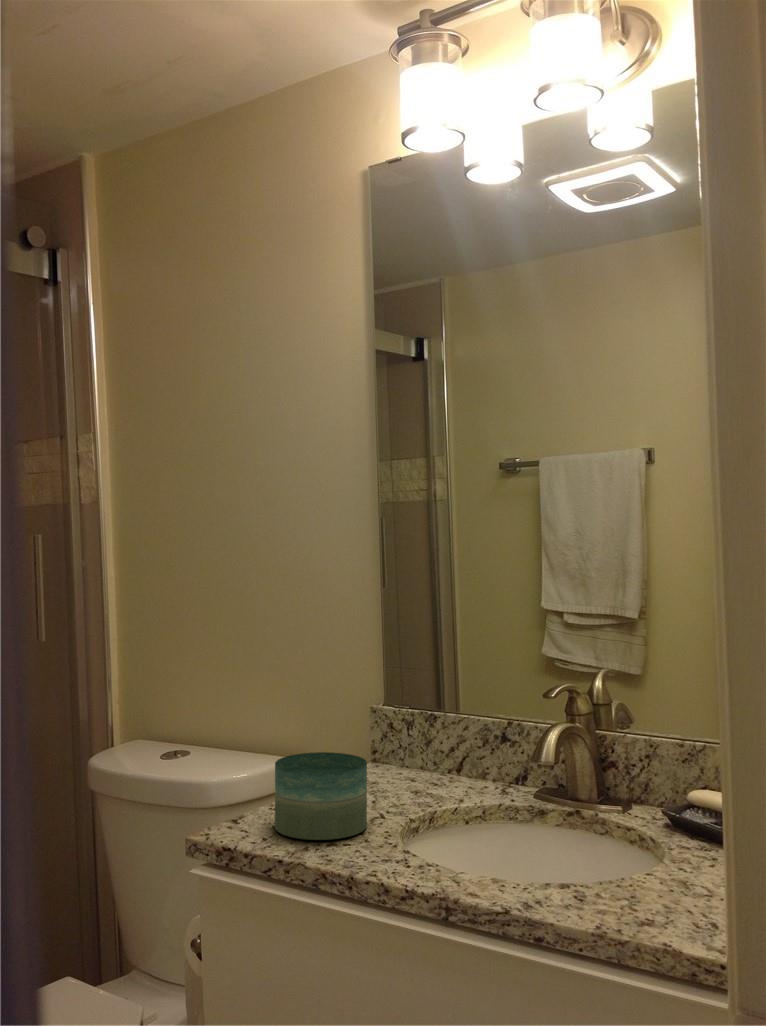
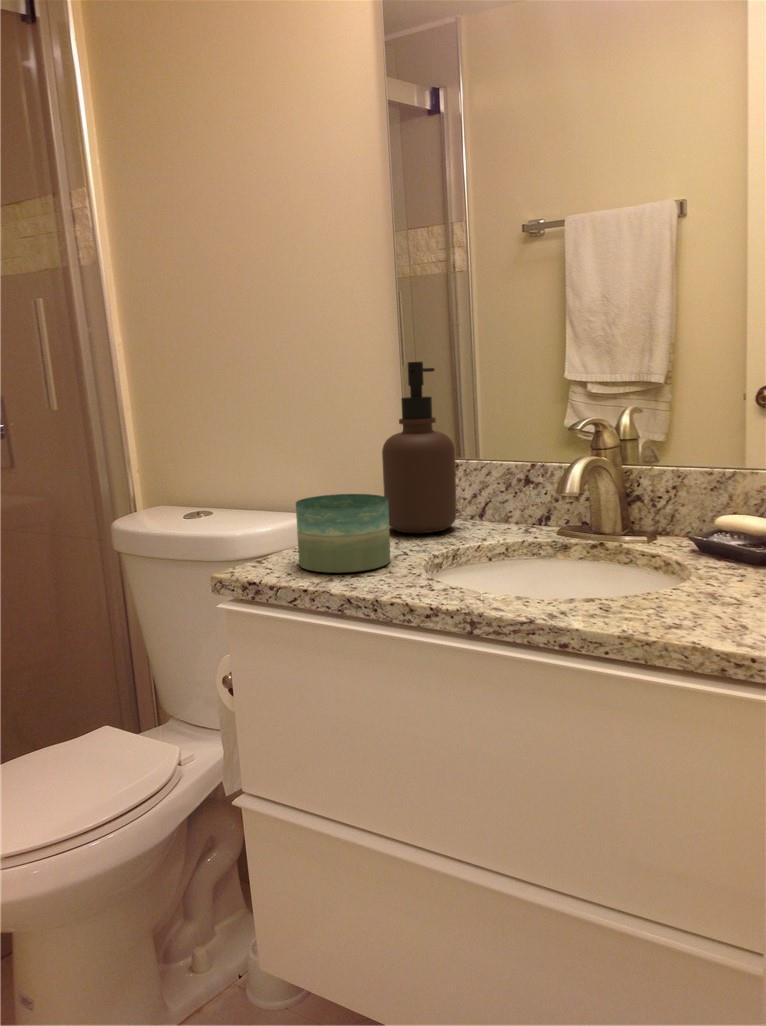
soap dispenser: none [362,617,433,791] -> present [382,362,457,533]

